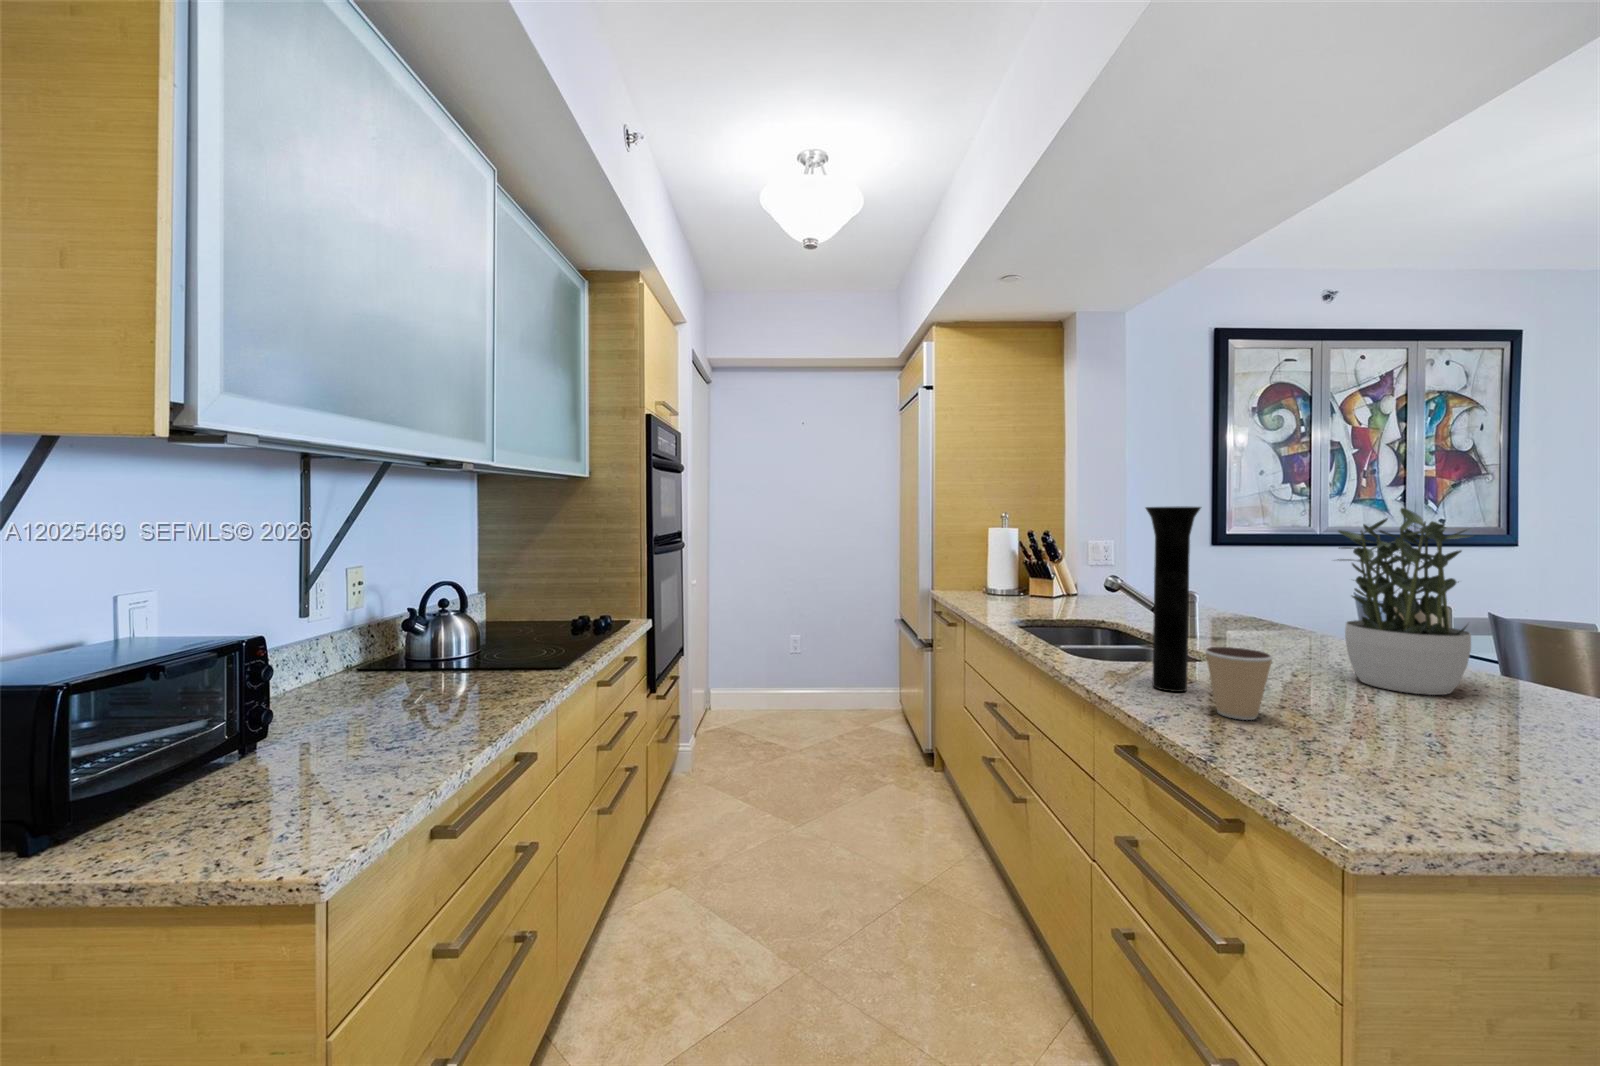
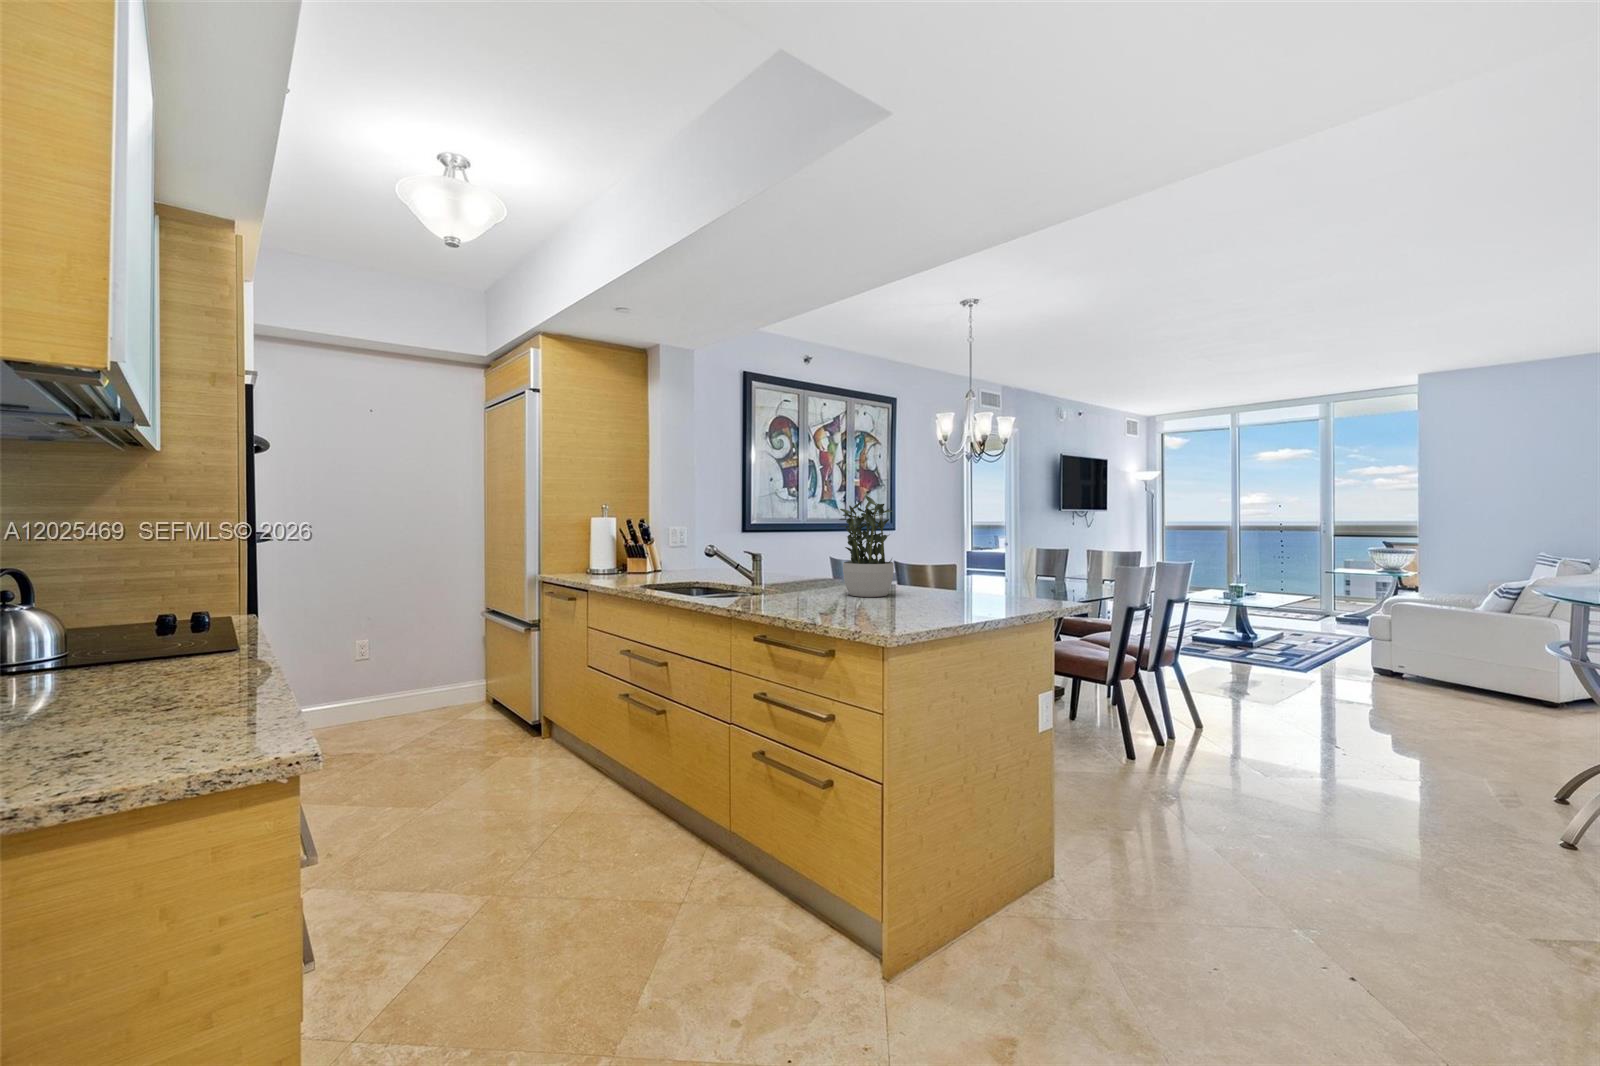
vase: present [1146,507,1201,692] -> none [752,491,783,607]
coffee cup: present [1205,647,1273,720] -> none [791,574,824,613]

